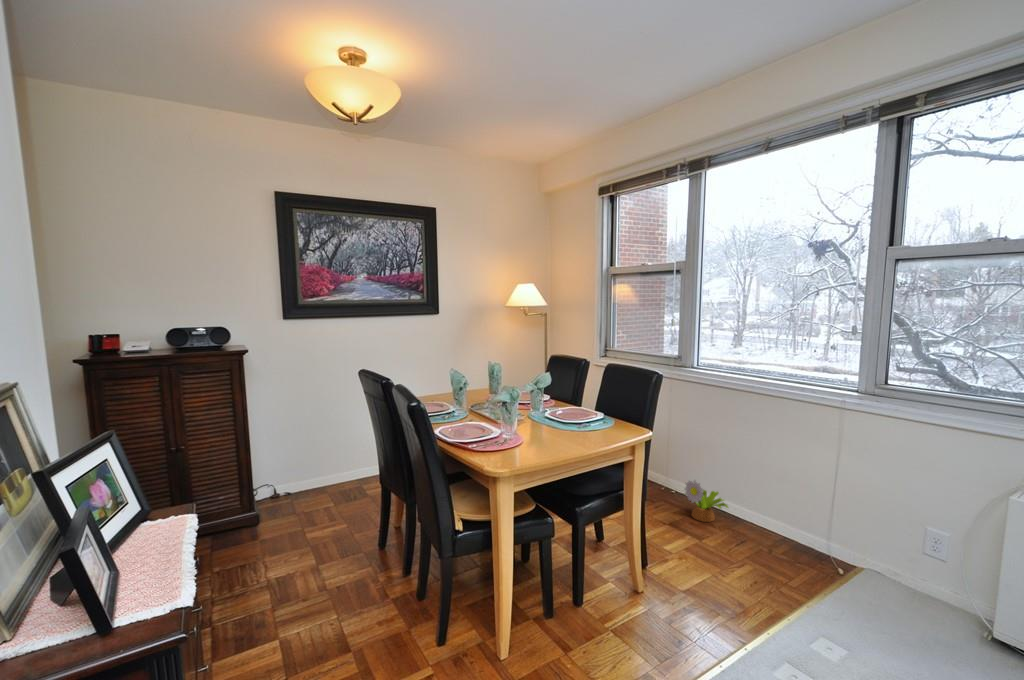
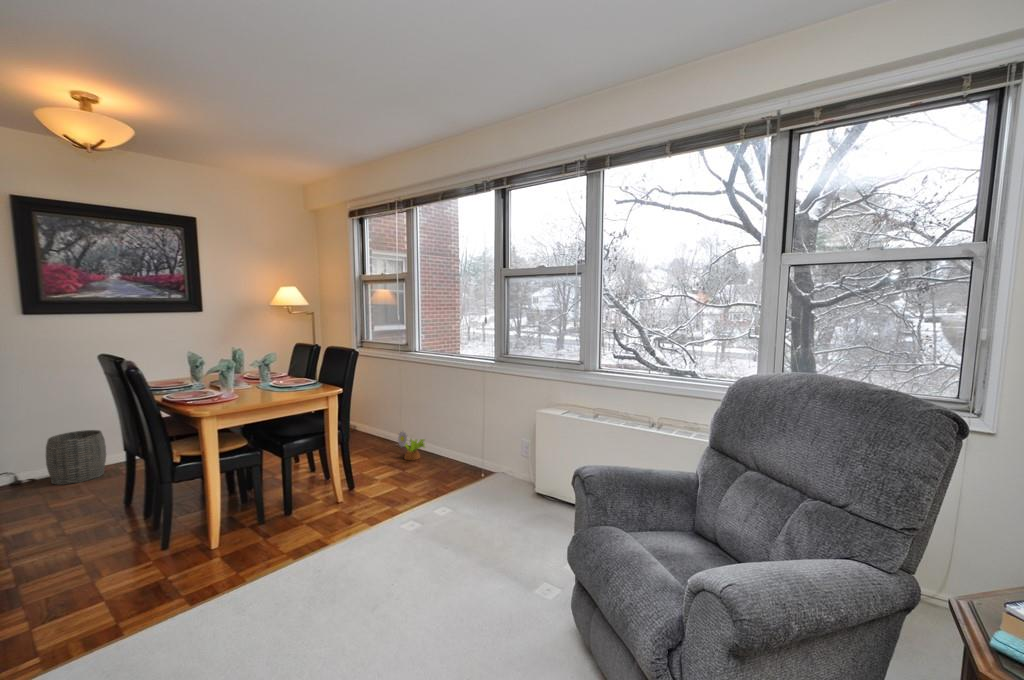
woven basket: none [305,444,356,506] -> present [46,430,106,485]

